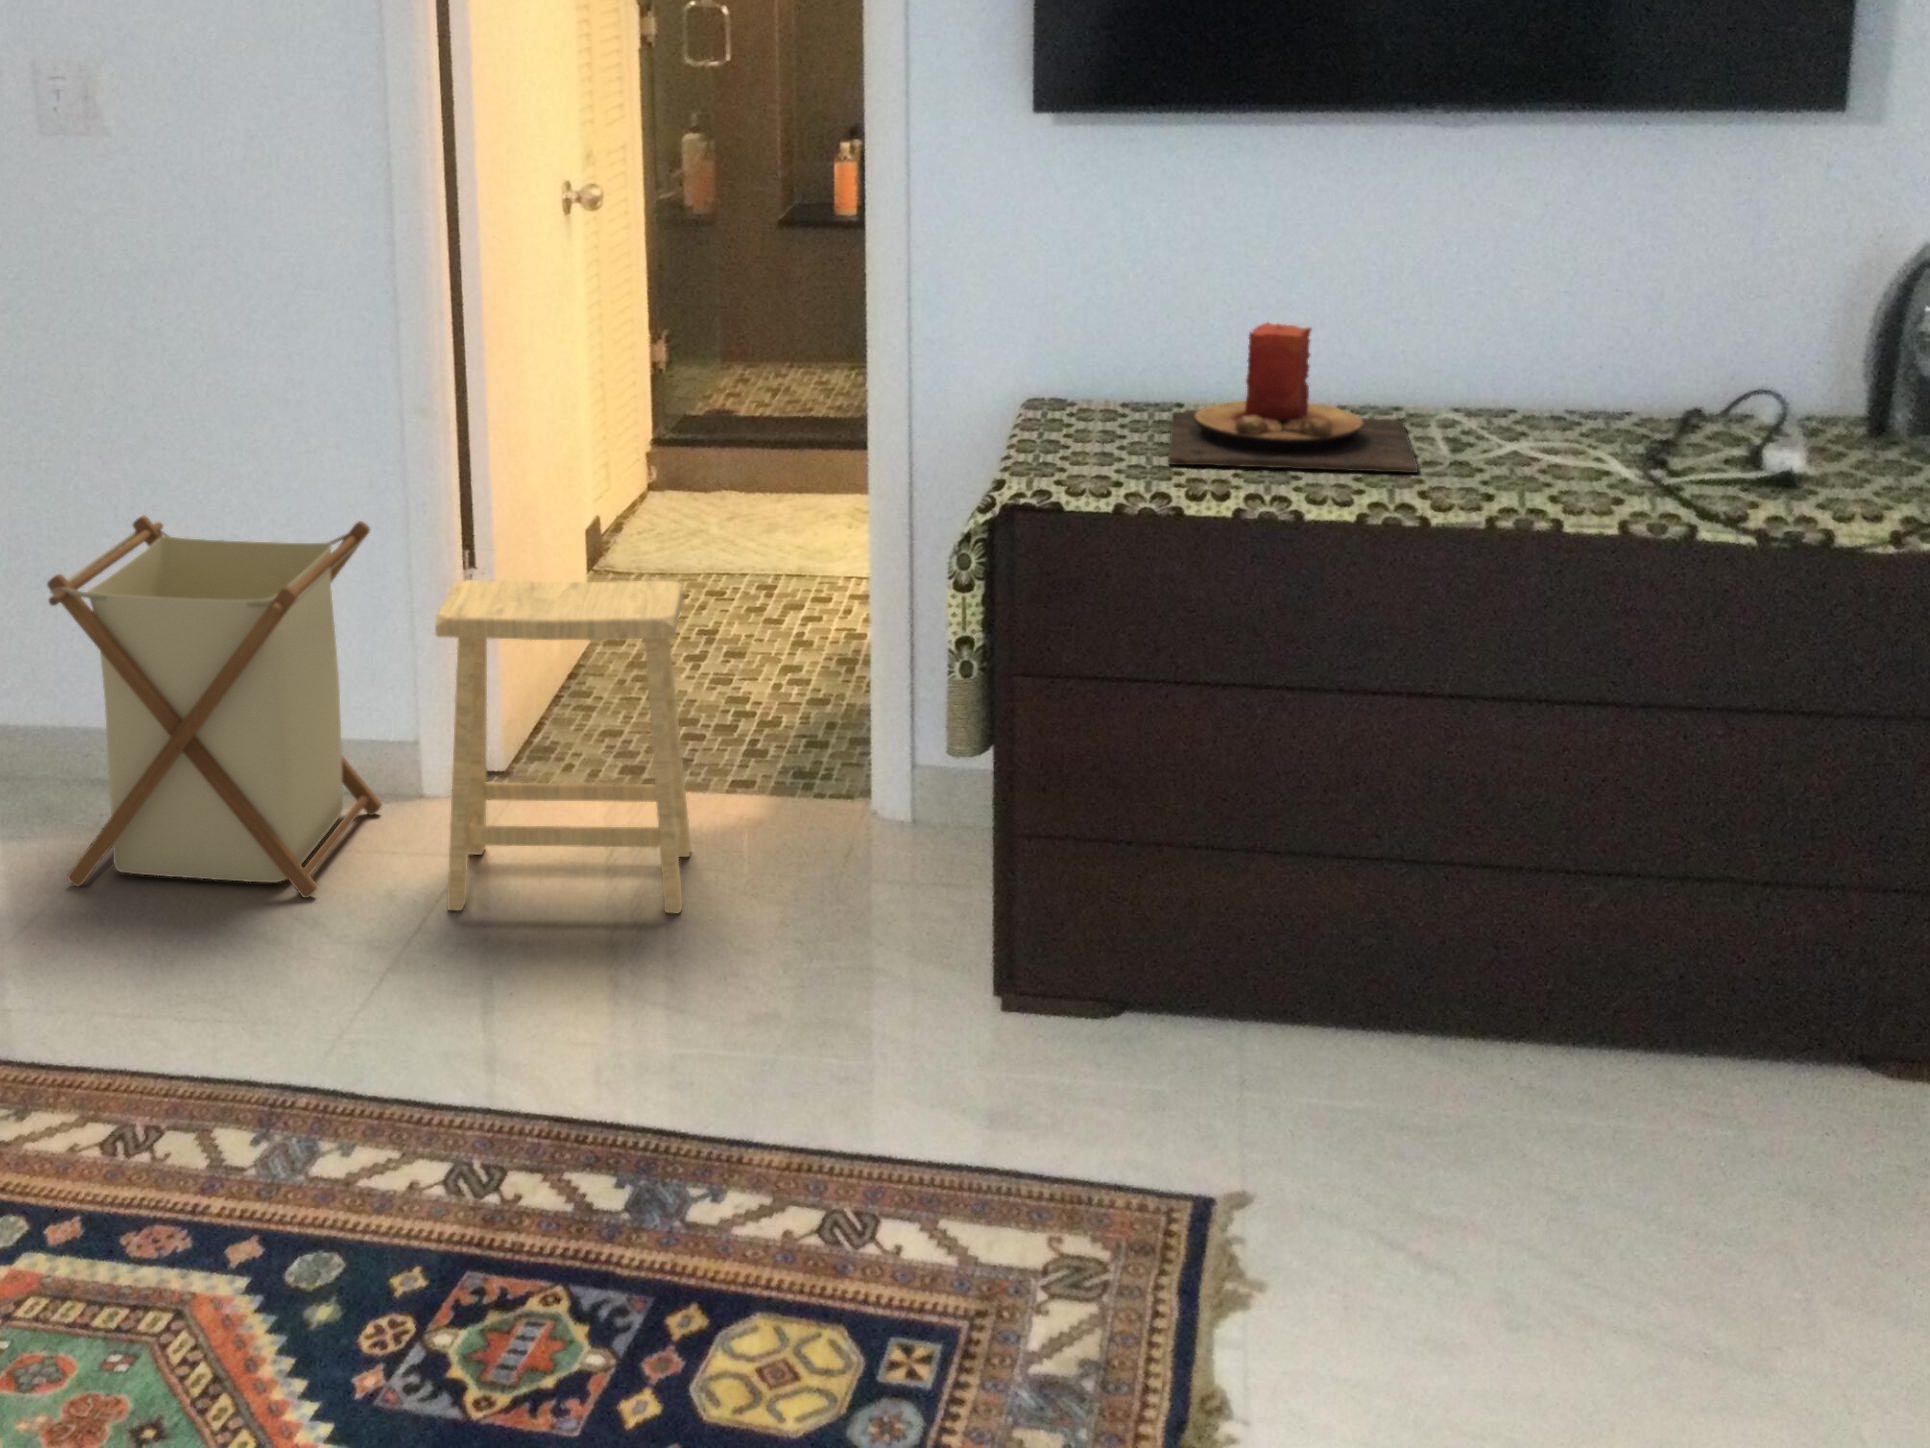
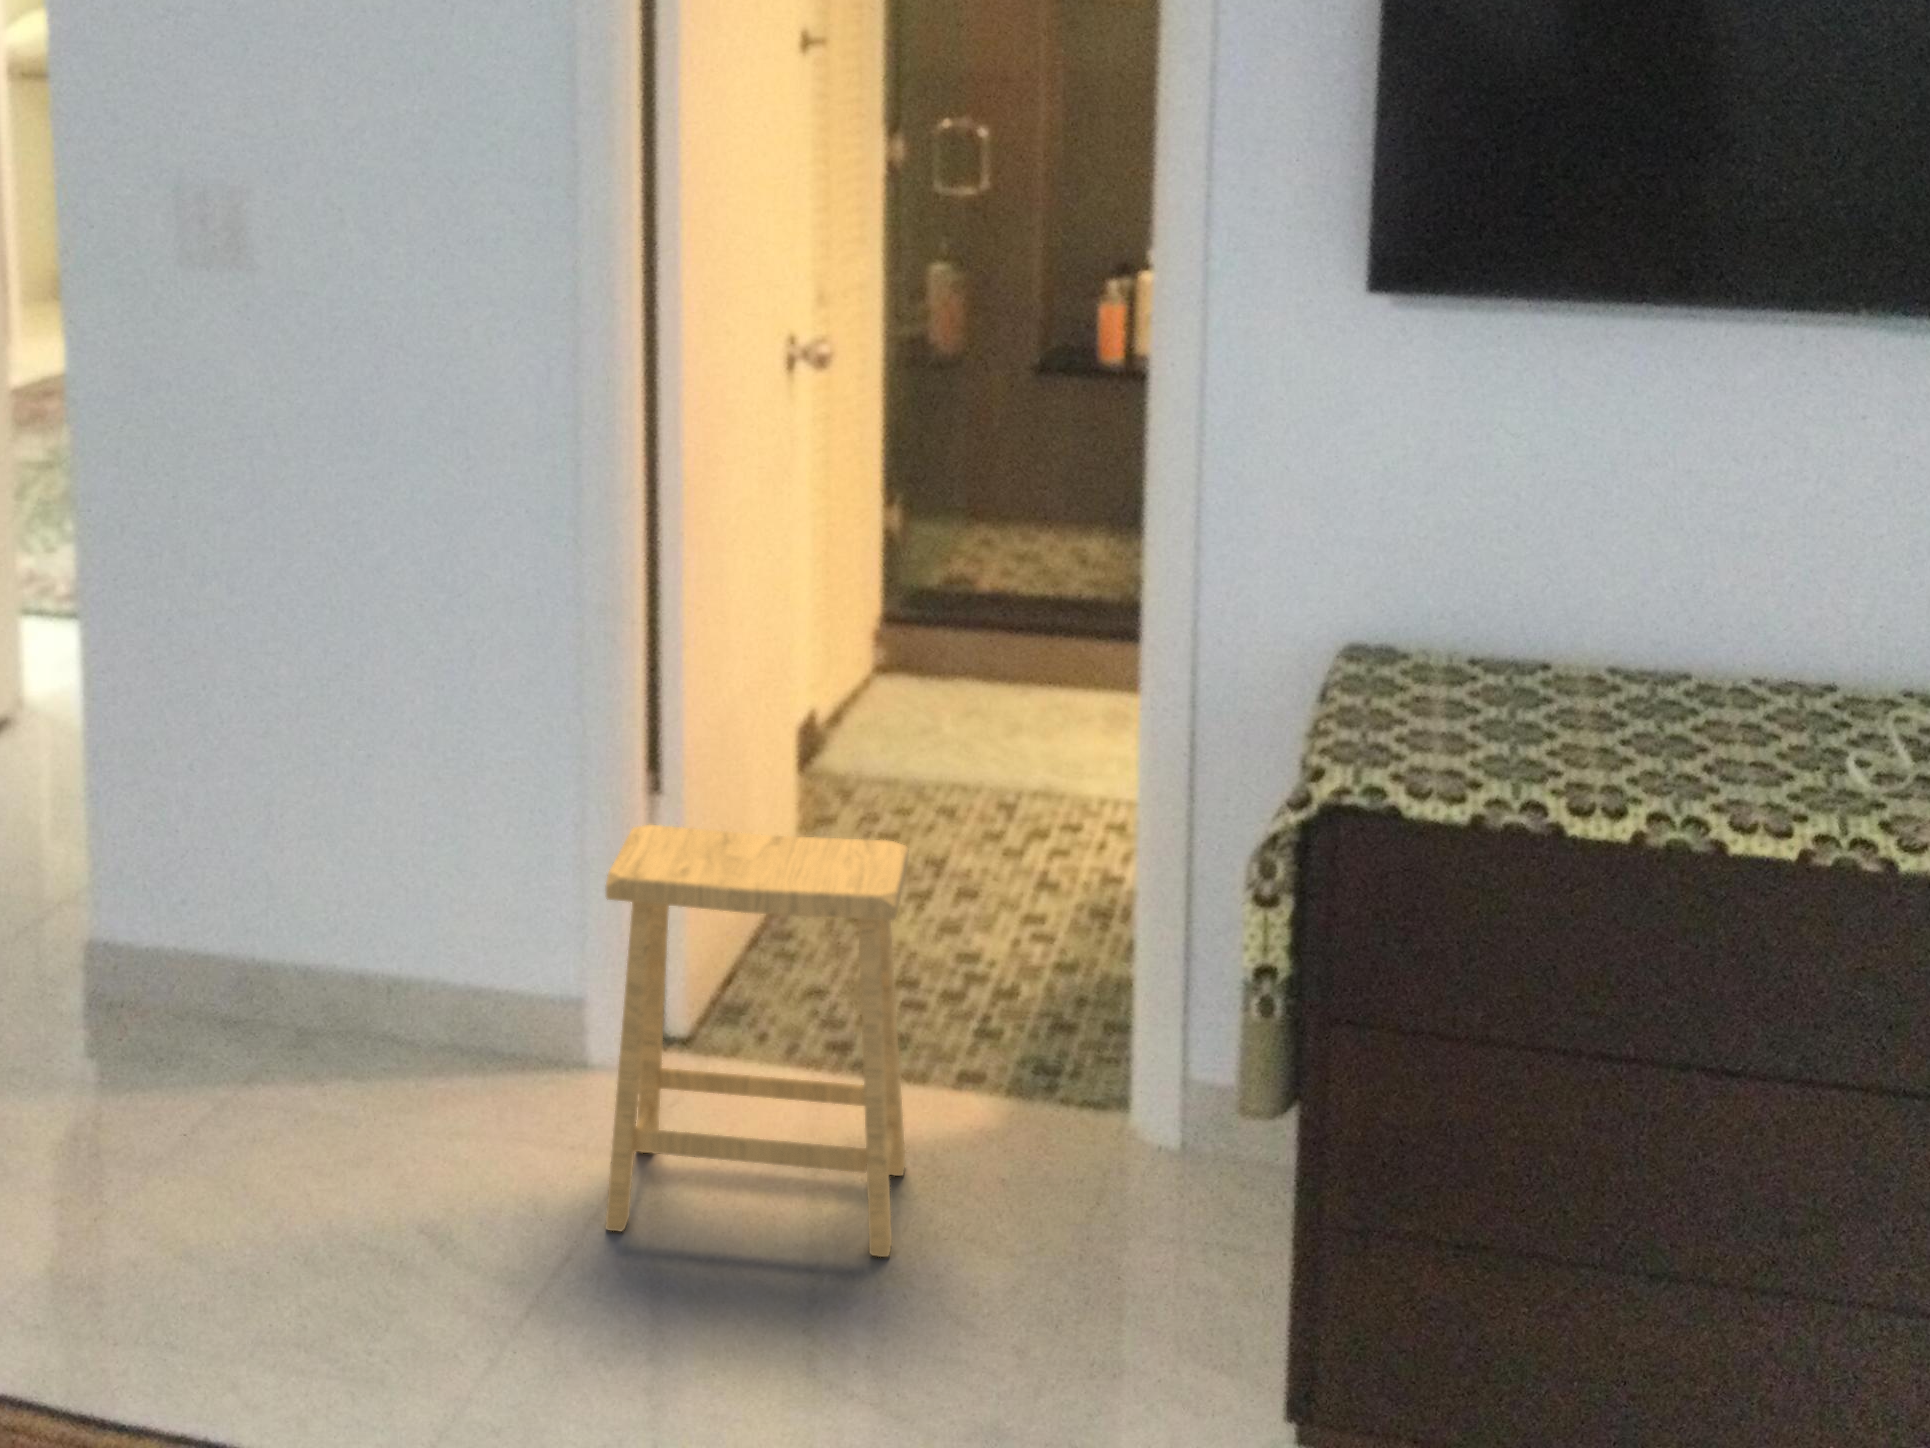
candle: present [1168,323,1418,473] -> none [1534,577,1875,792]
laundry basket: present [47,516,382,898] -> none [154,716,539,1199]

